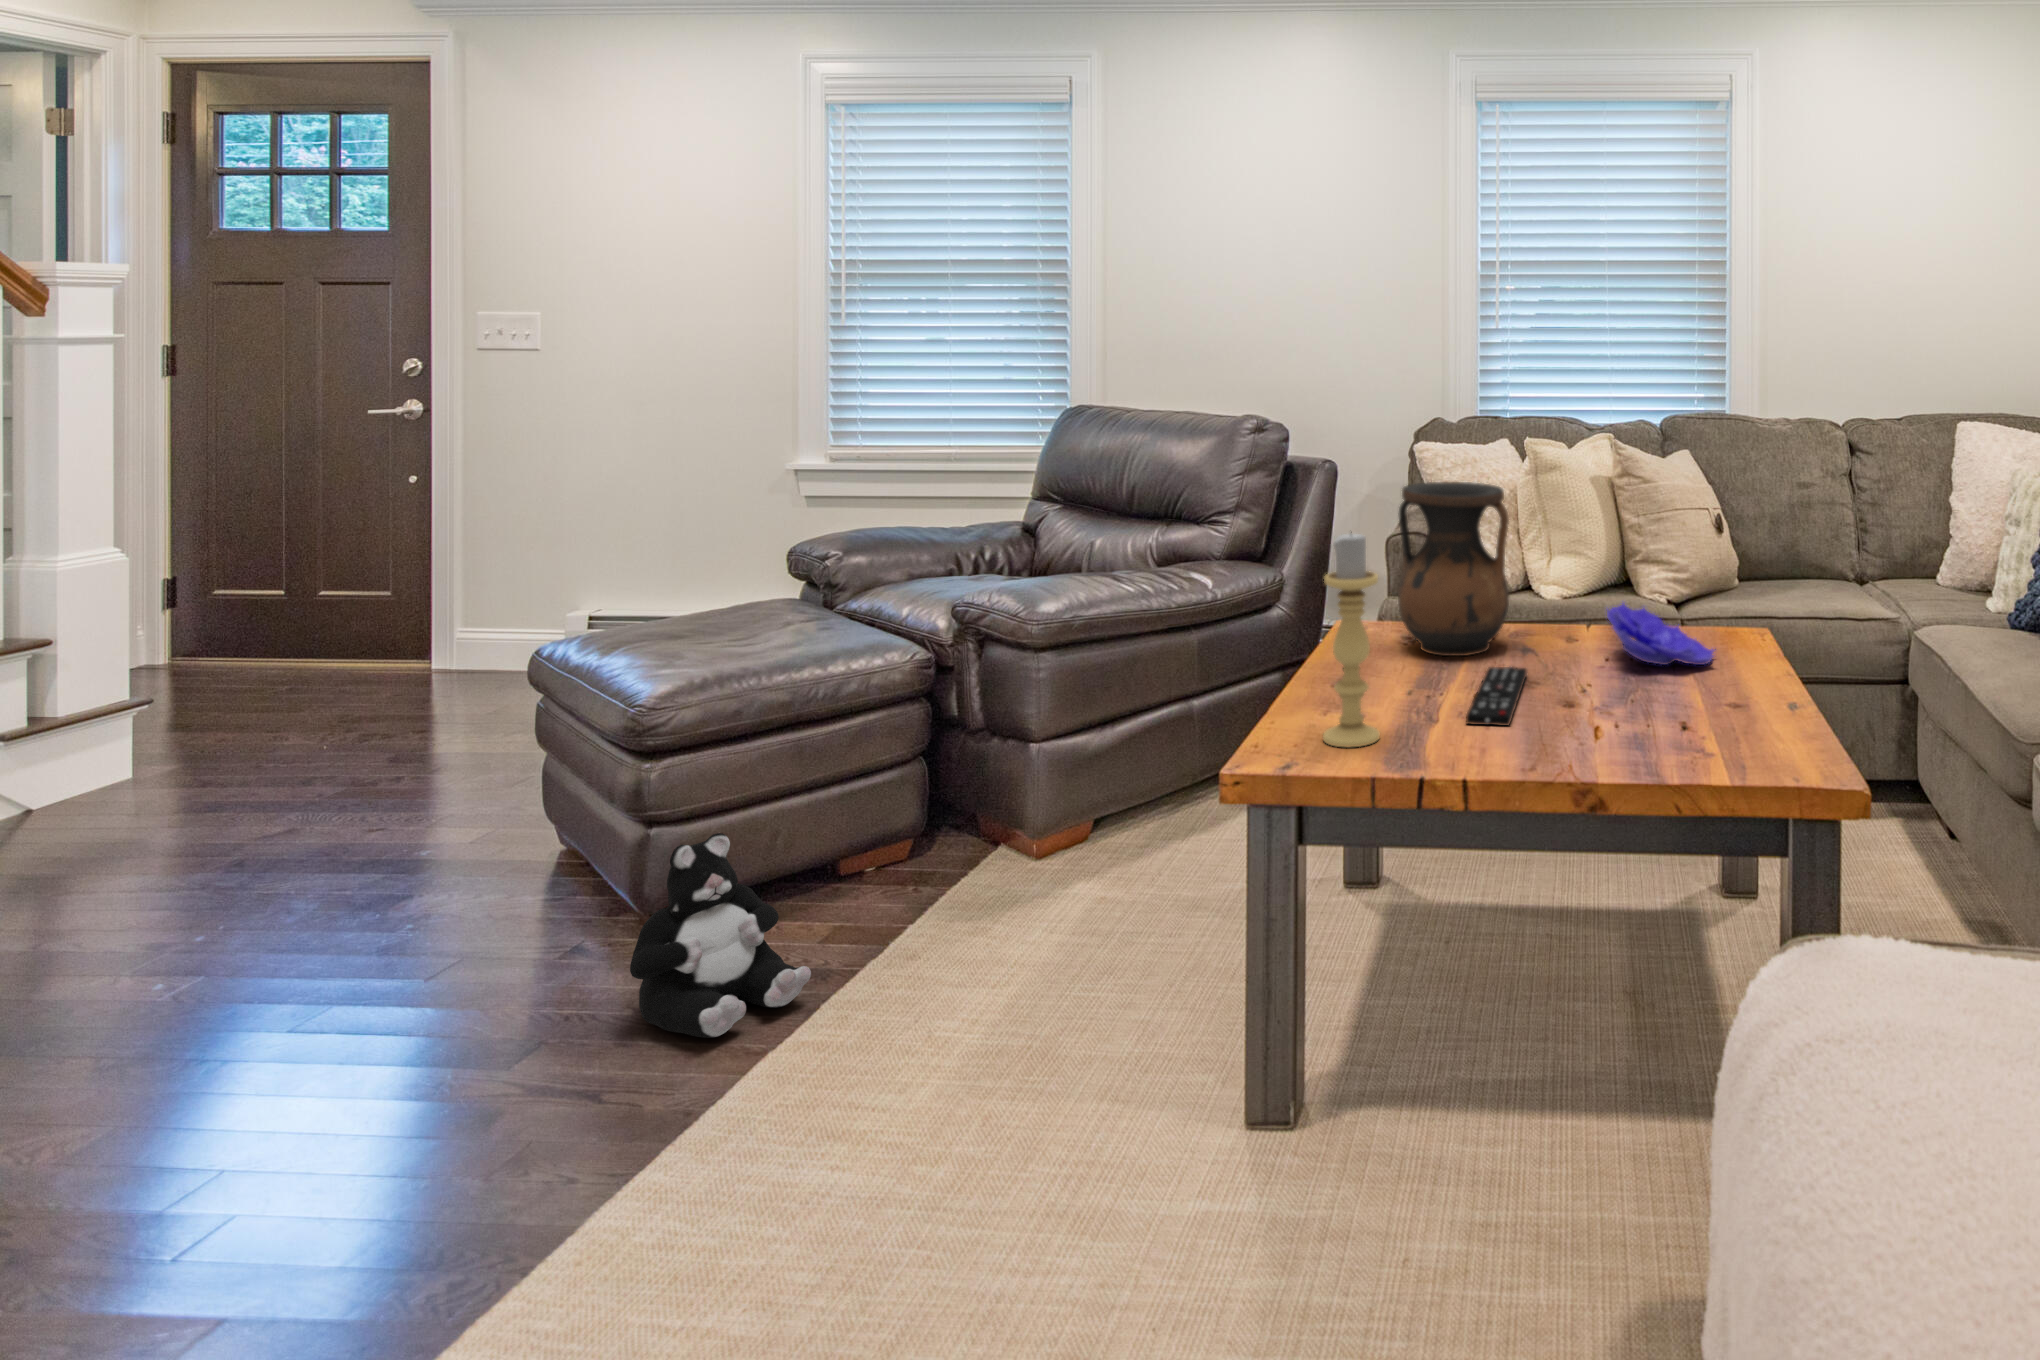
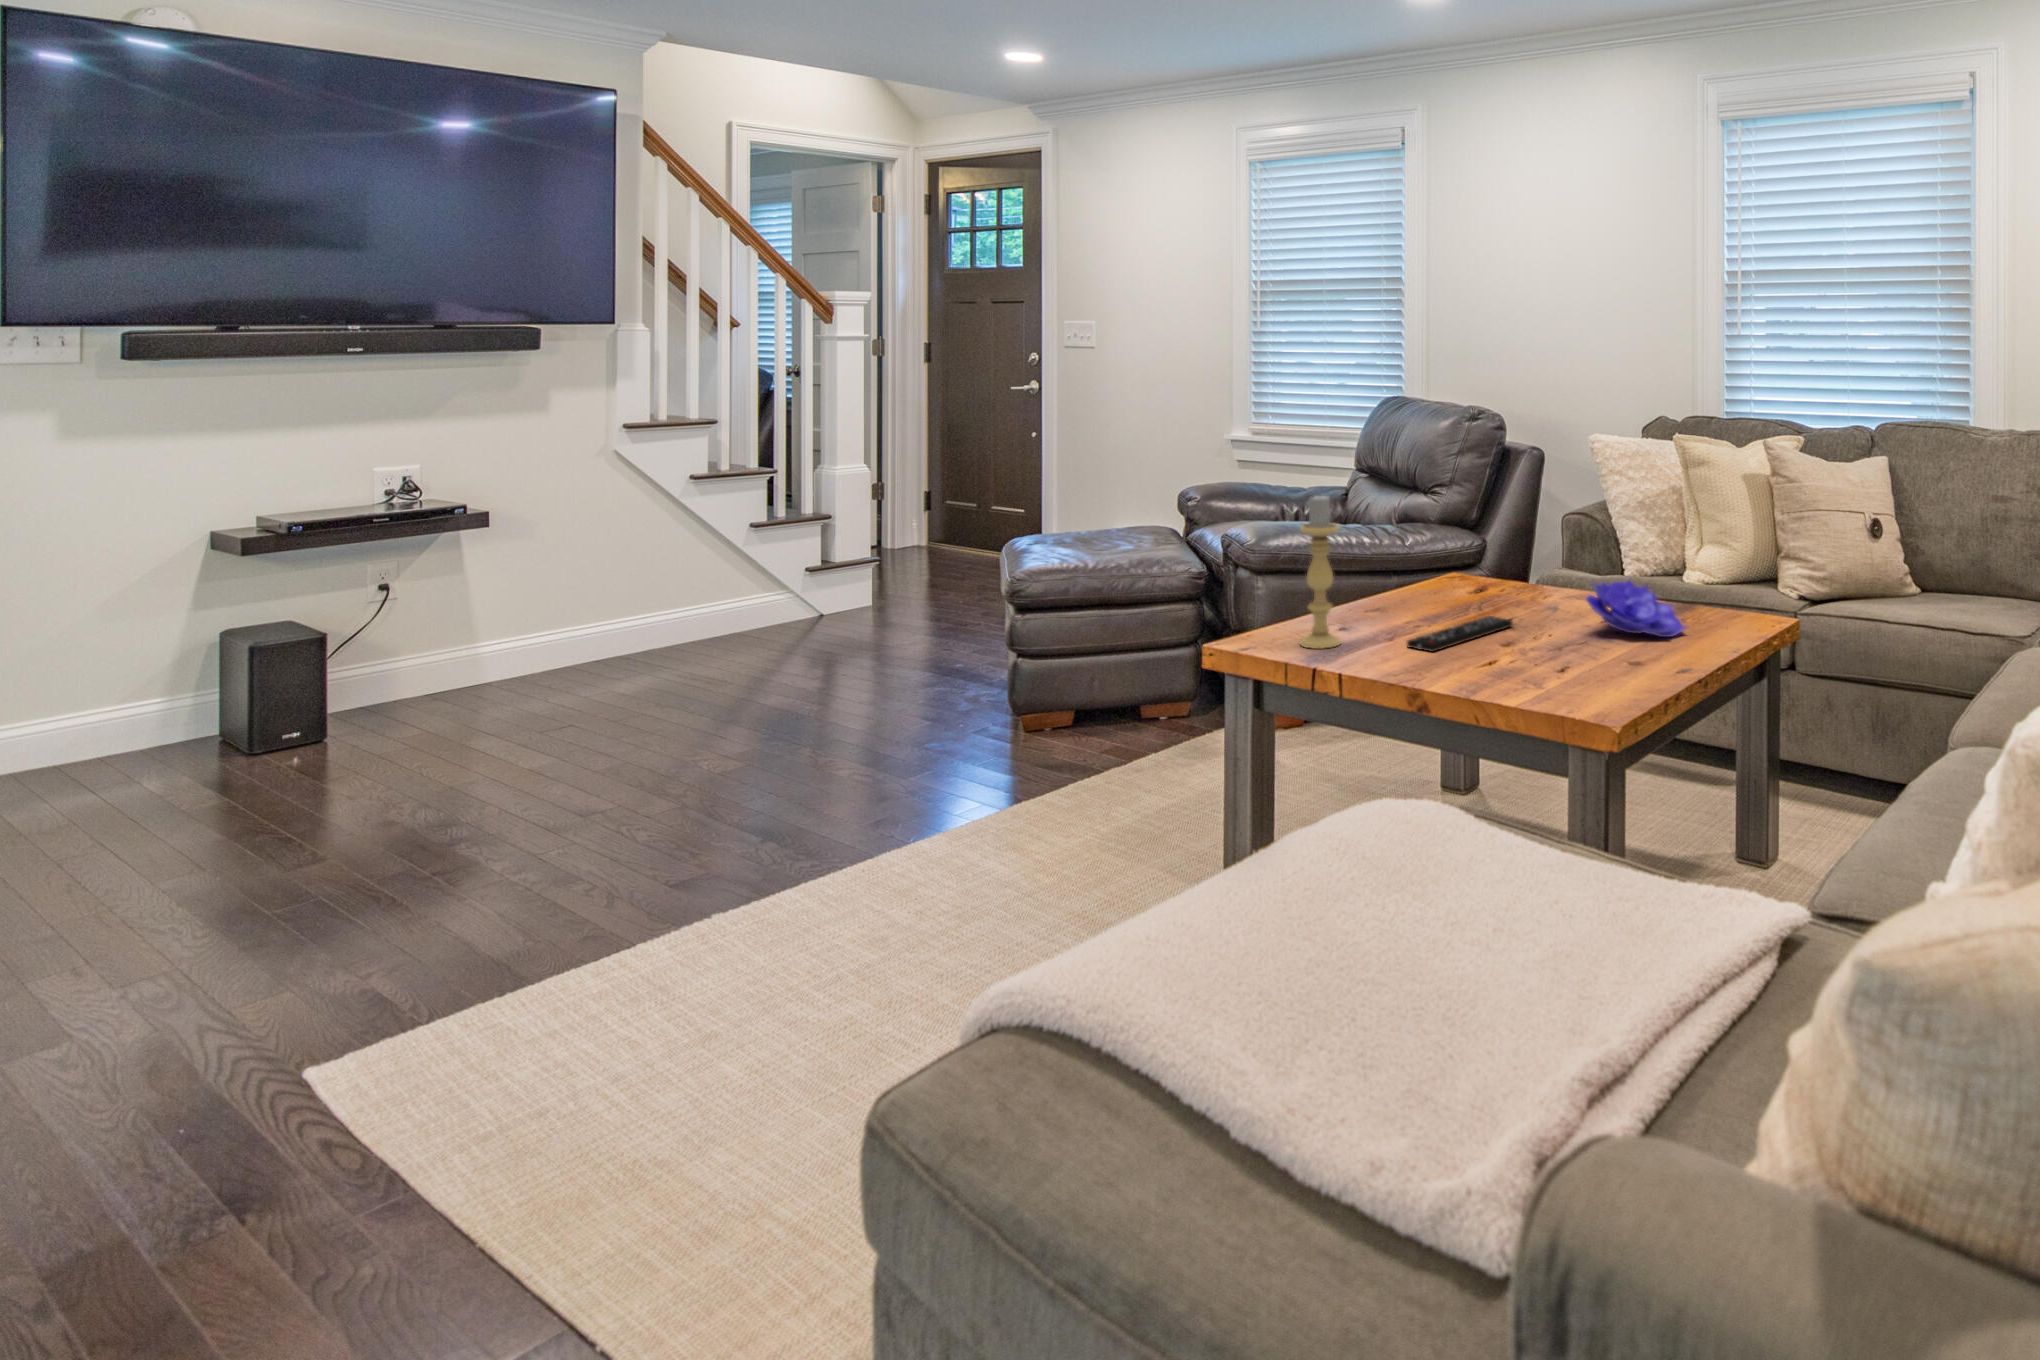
vase: present [1398,482,1509,656] -> none [1456,467,1548,609]
plush toy: present [630,833,811,1038] -> none [978,661,1070,780]

